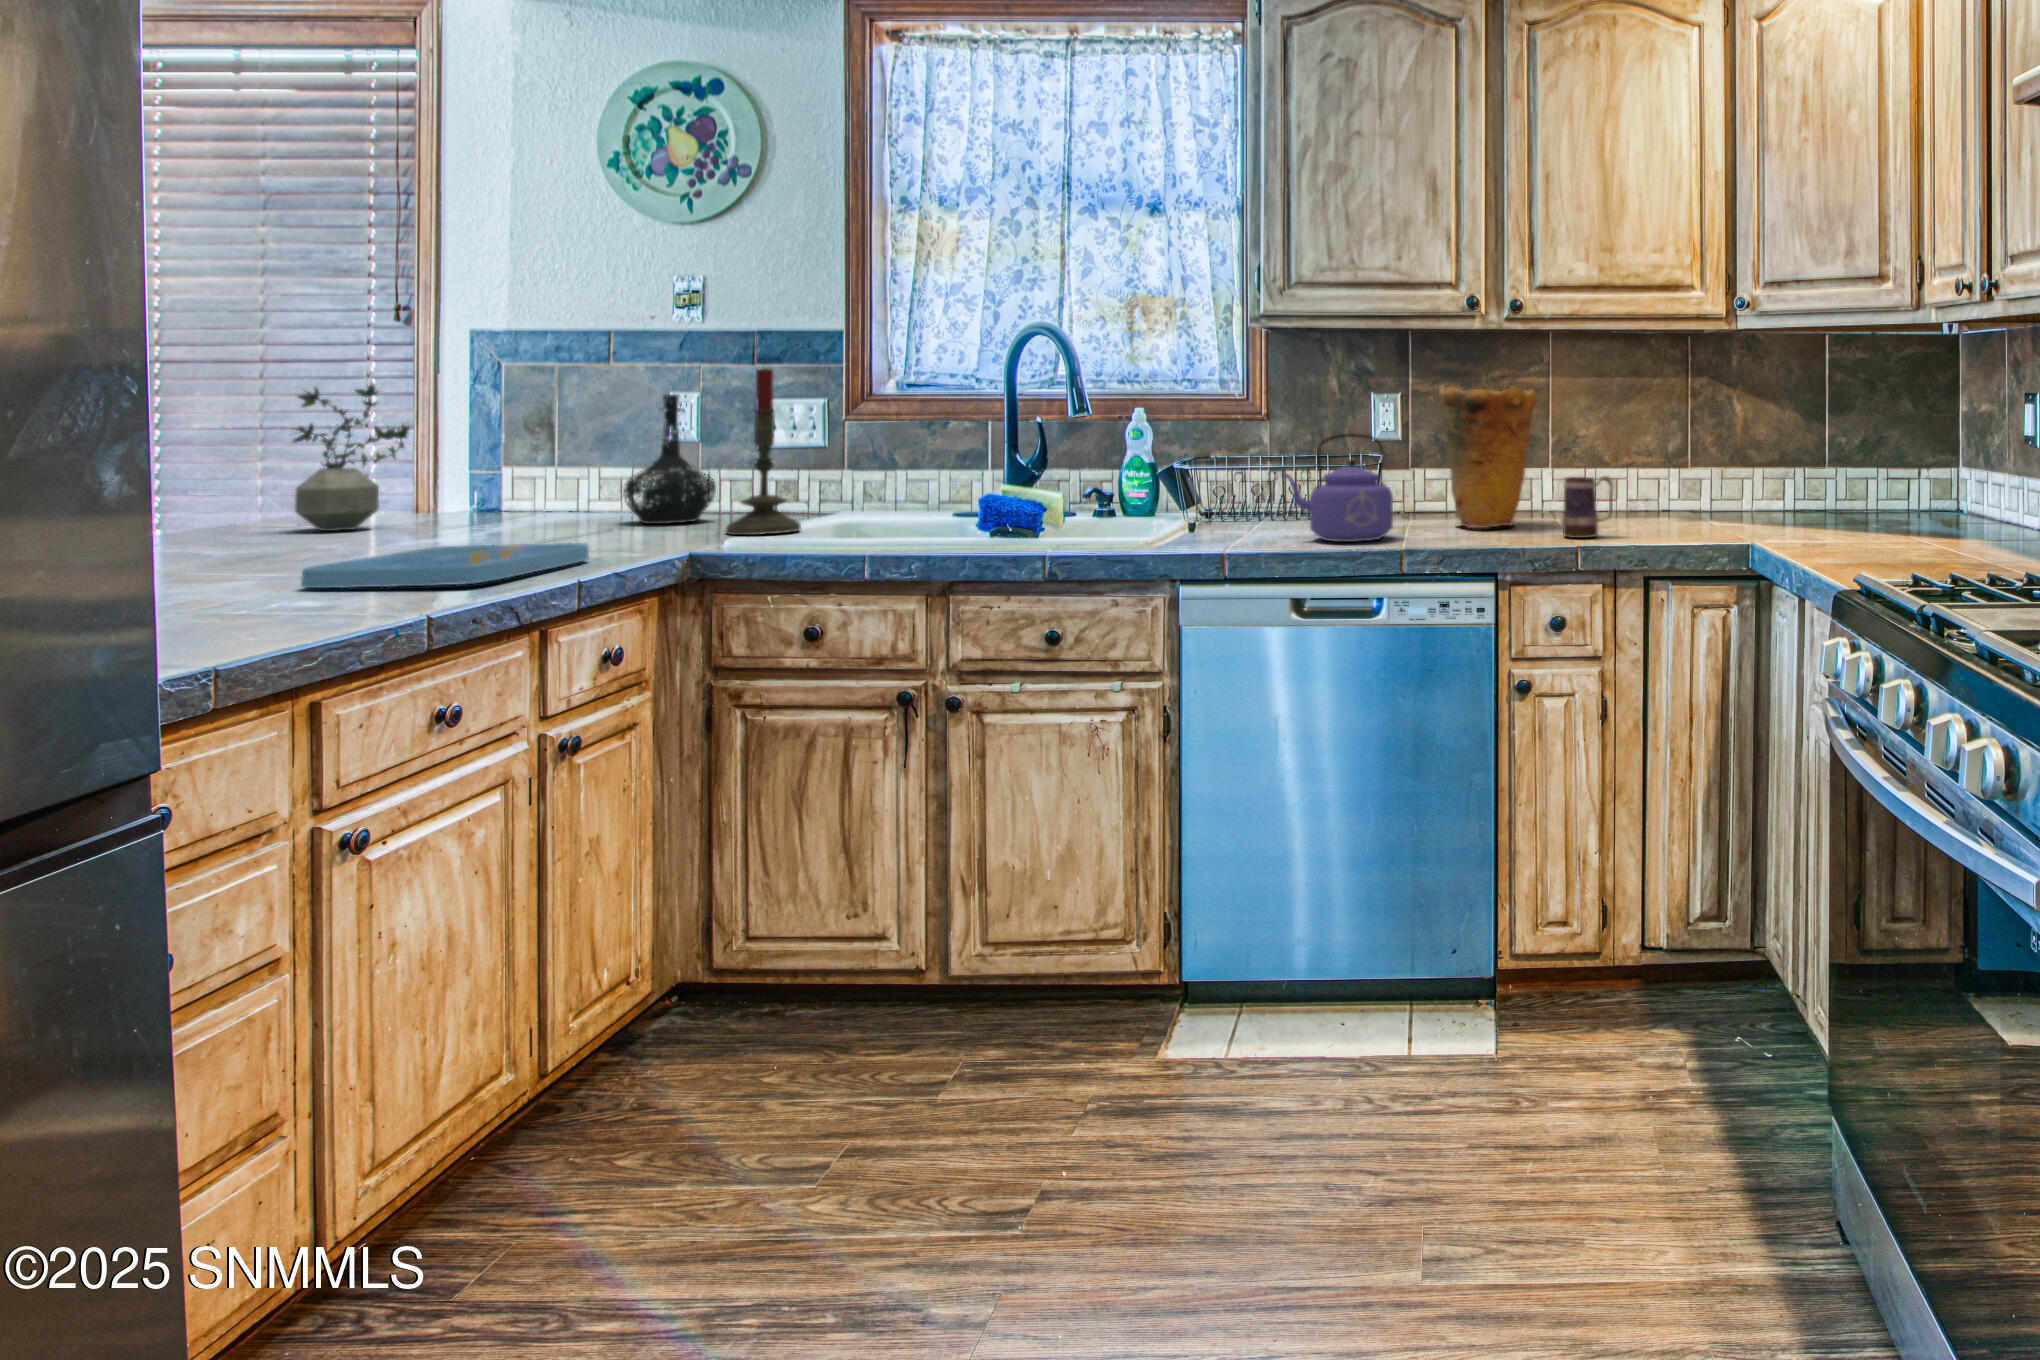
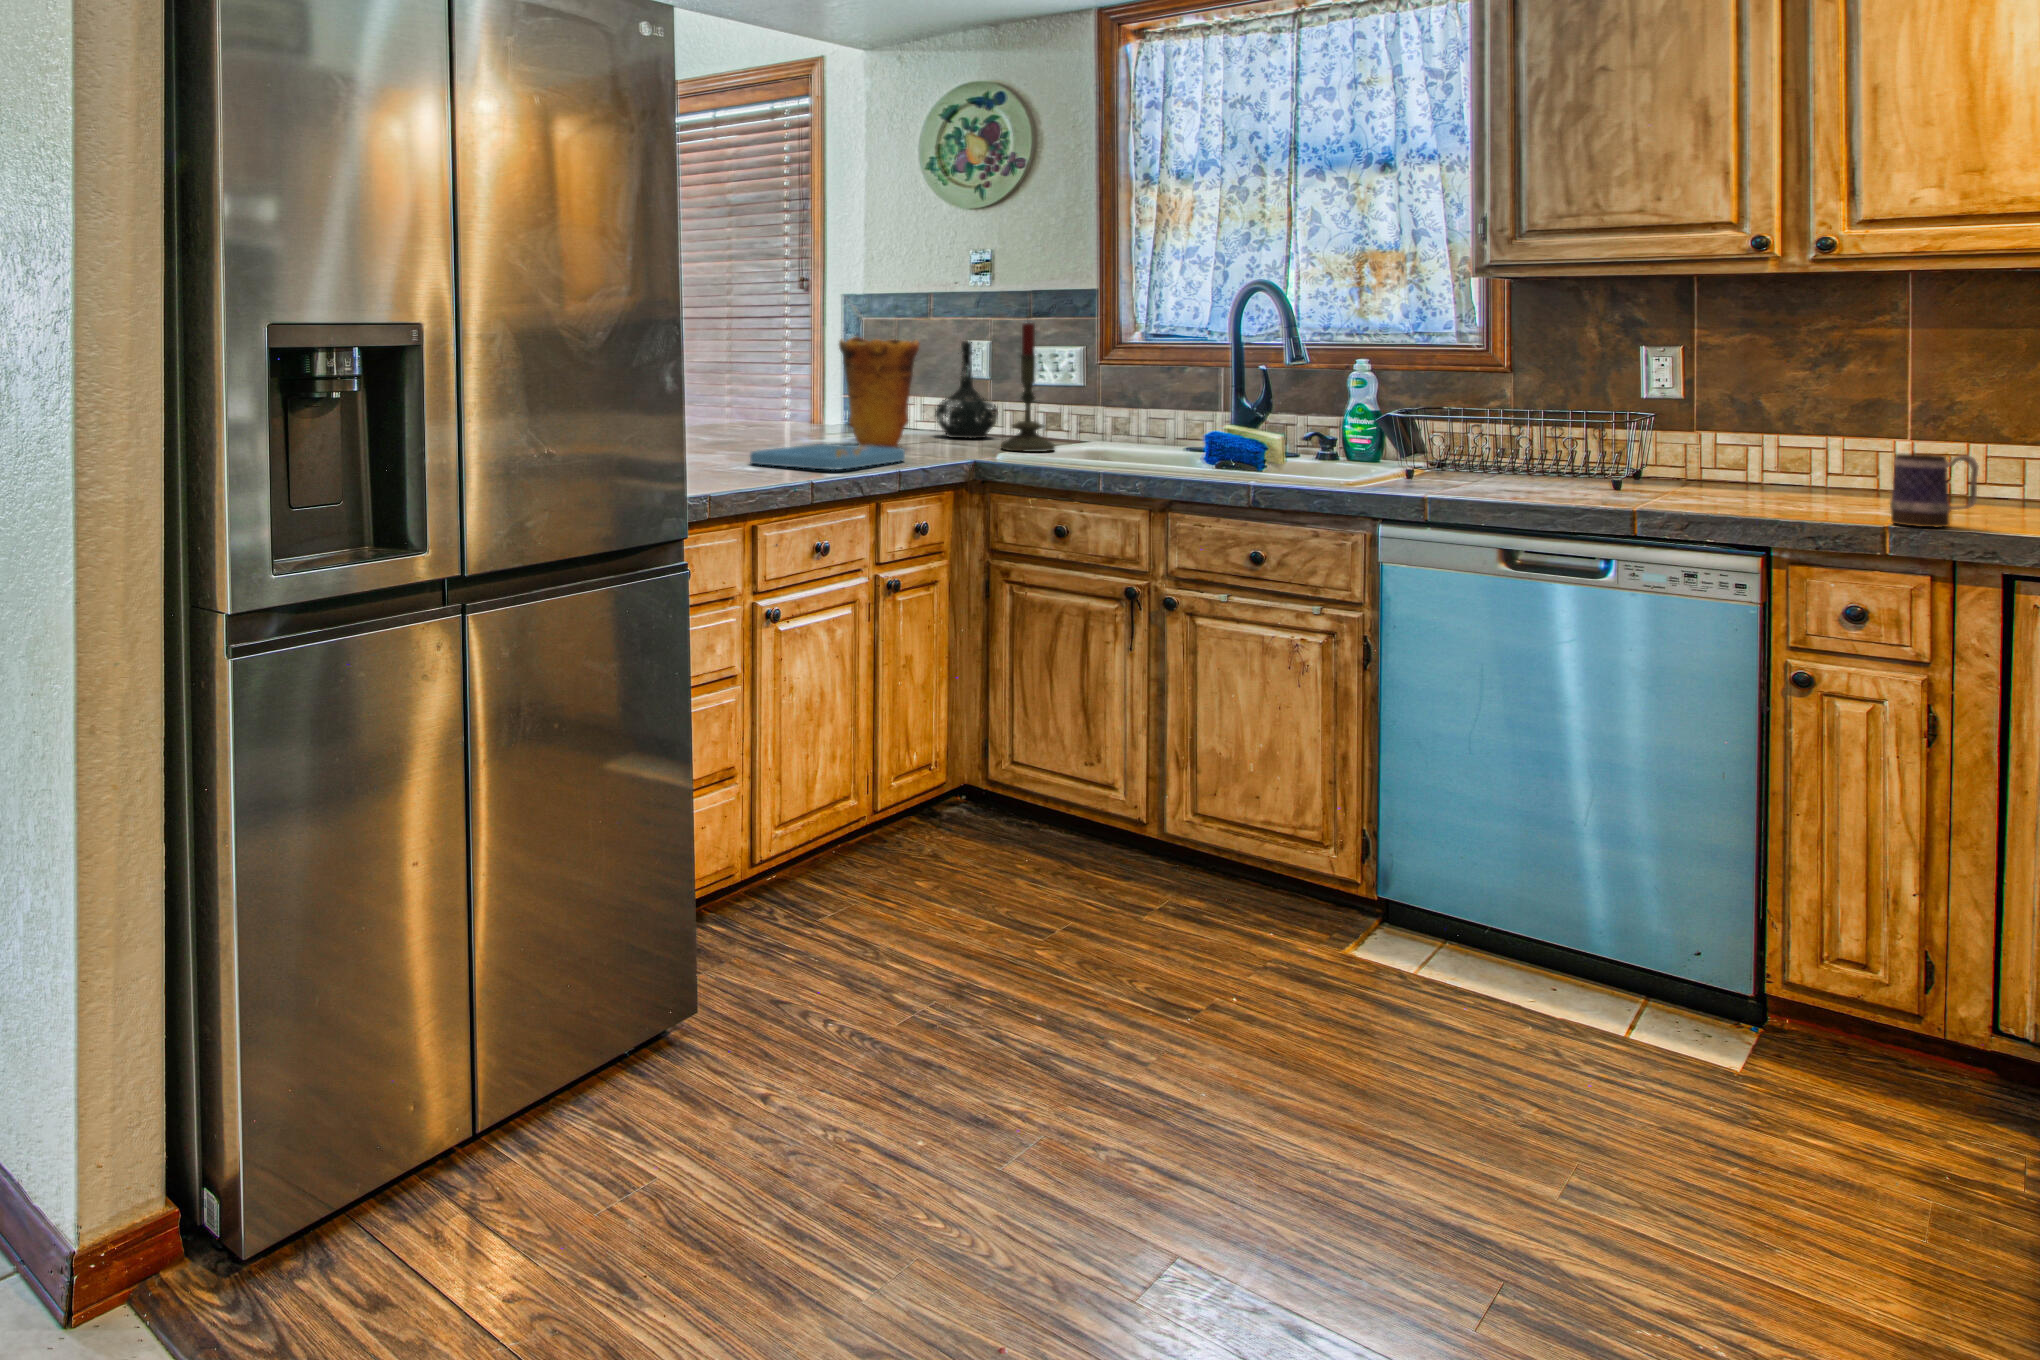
potted plant: present [293,383,410,531] -> none [748,332,809,429]
vase: present [1439,386,1536,528] -> present [839,337,919,448]
kettle: present [1282,433,1393,542] -> none [1494,391,1638,504]

